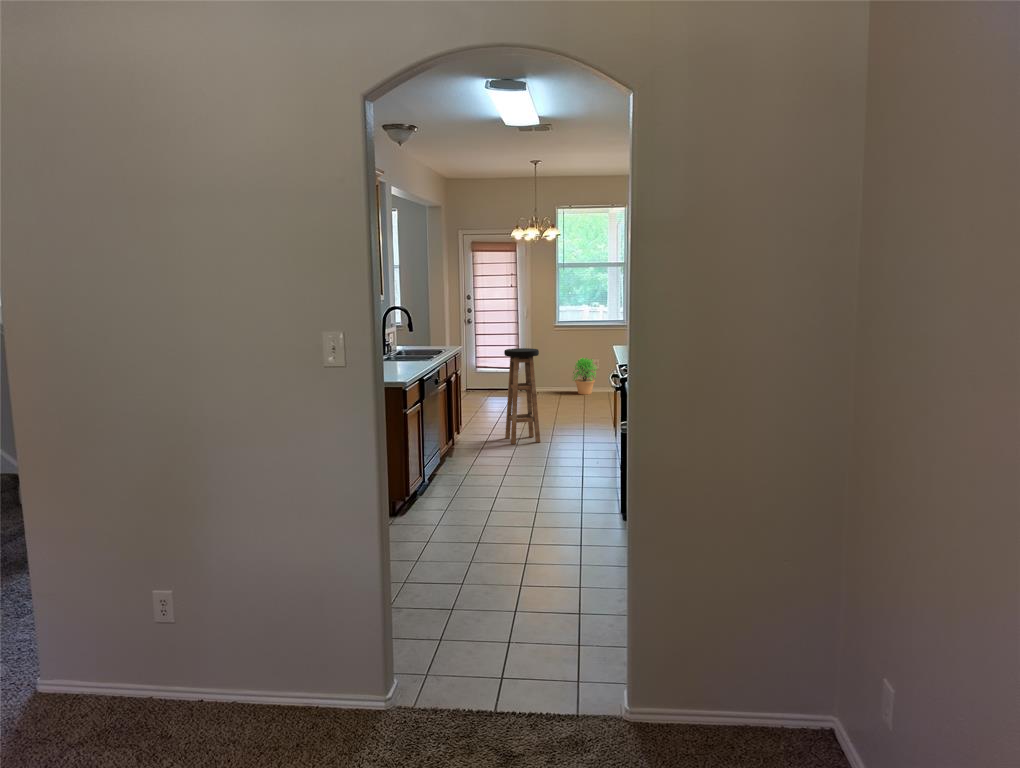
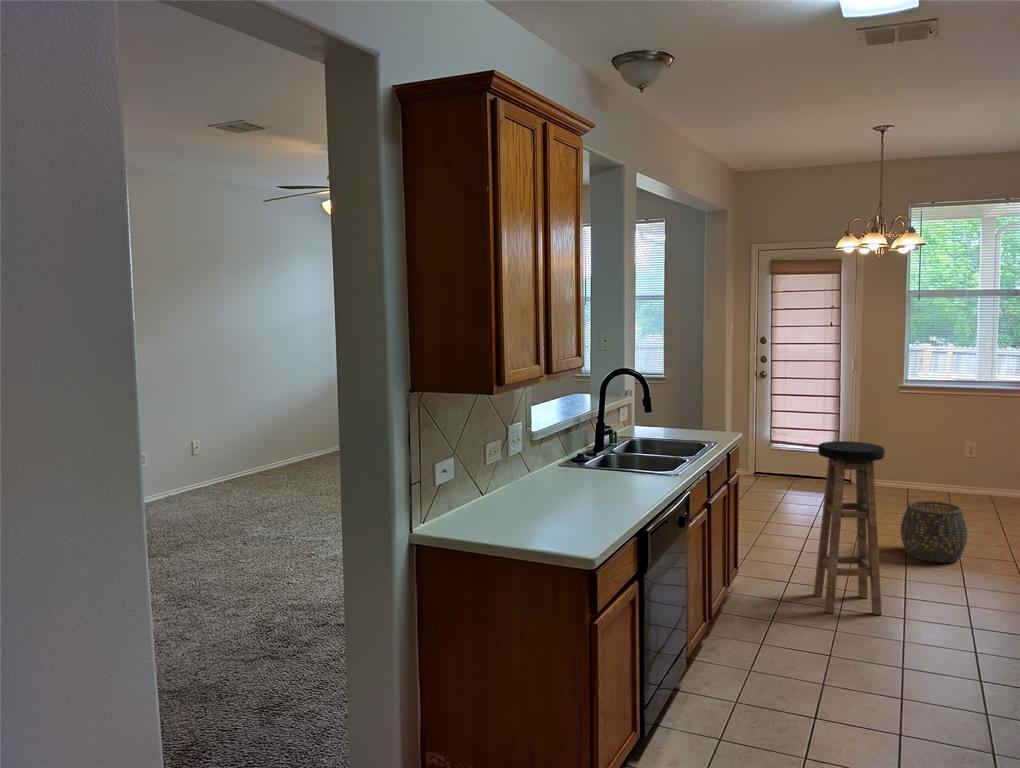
potted plant: present [573,358,596,394] -> none [928,440,977,500]
woven basket: none [552,387,587,421] -> present [901,501,968,563]

